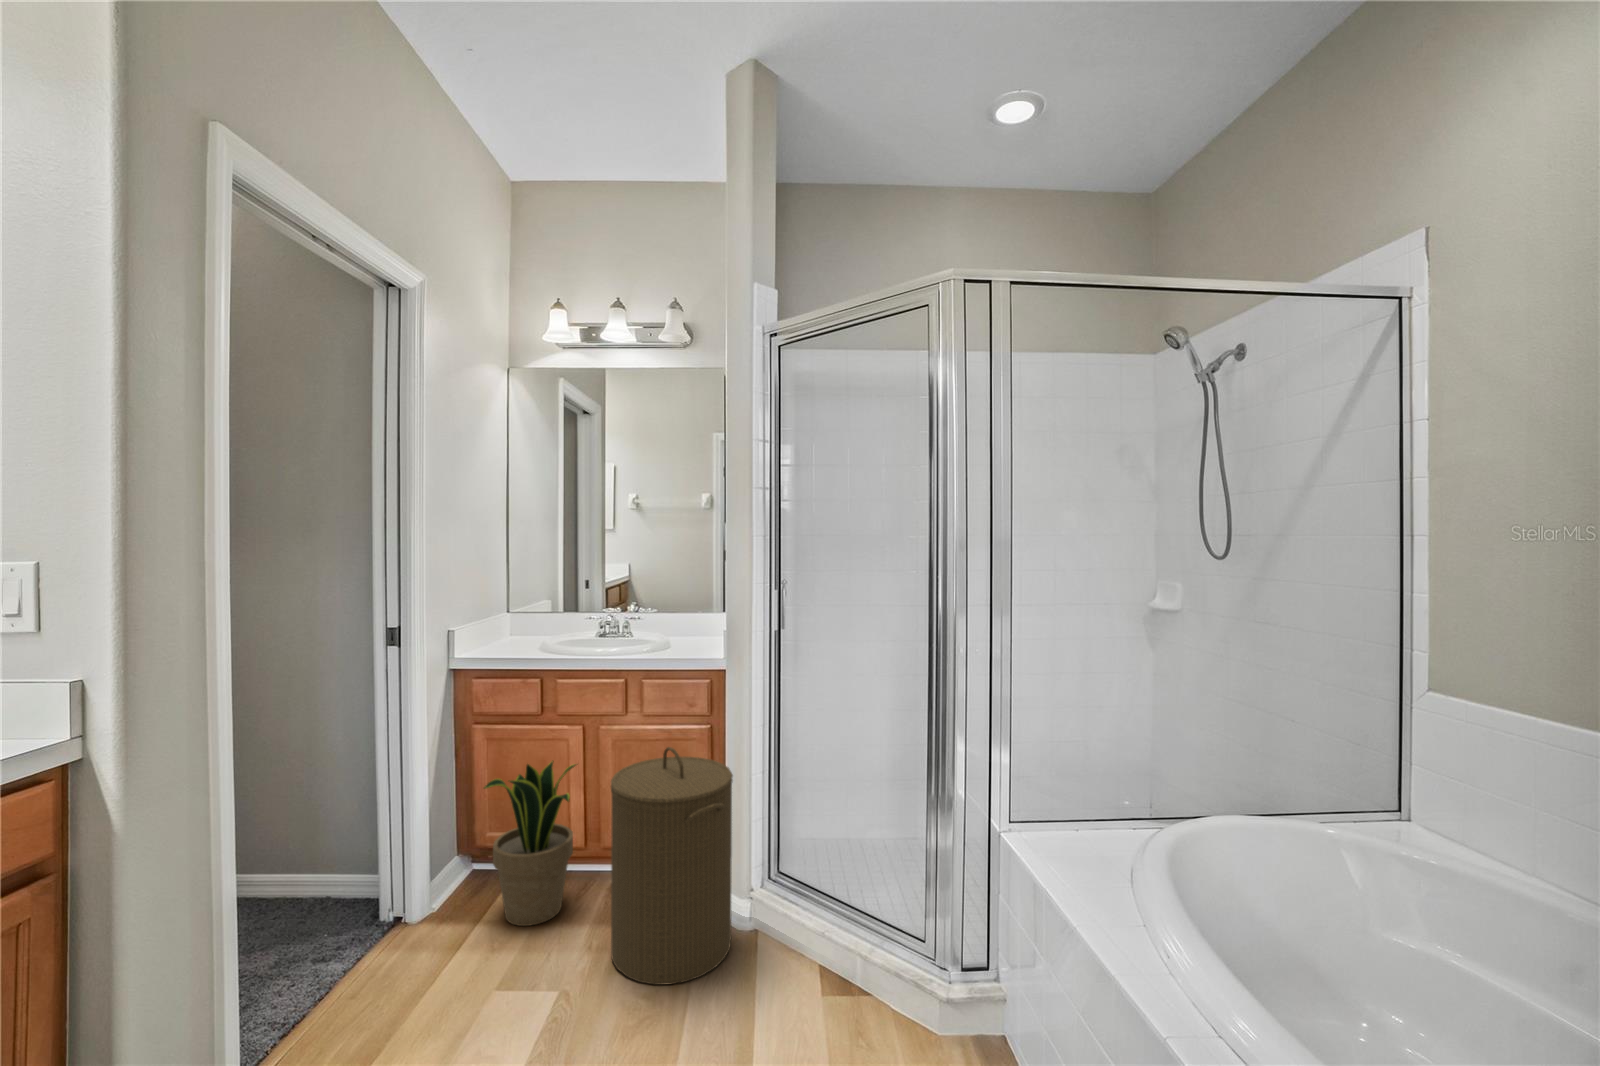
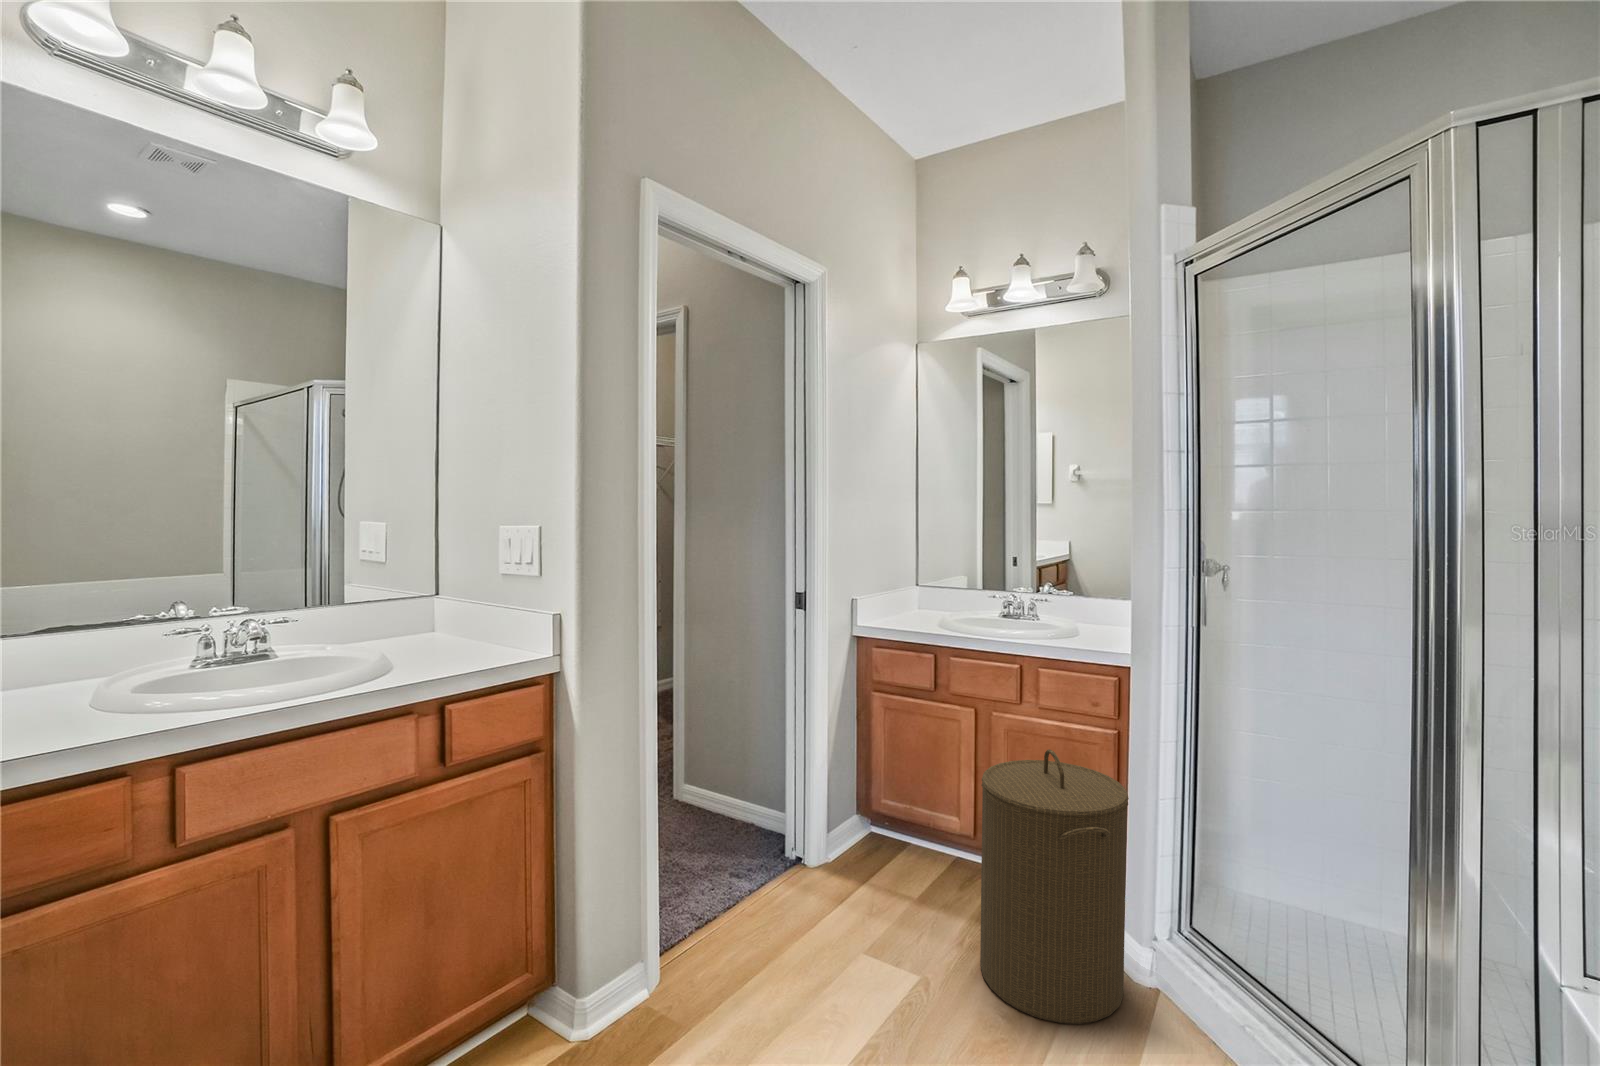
potted plant: present [484,761,576,926] -> none [868,739,964,903]

